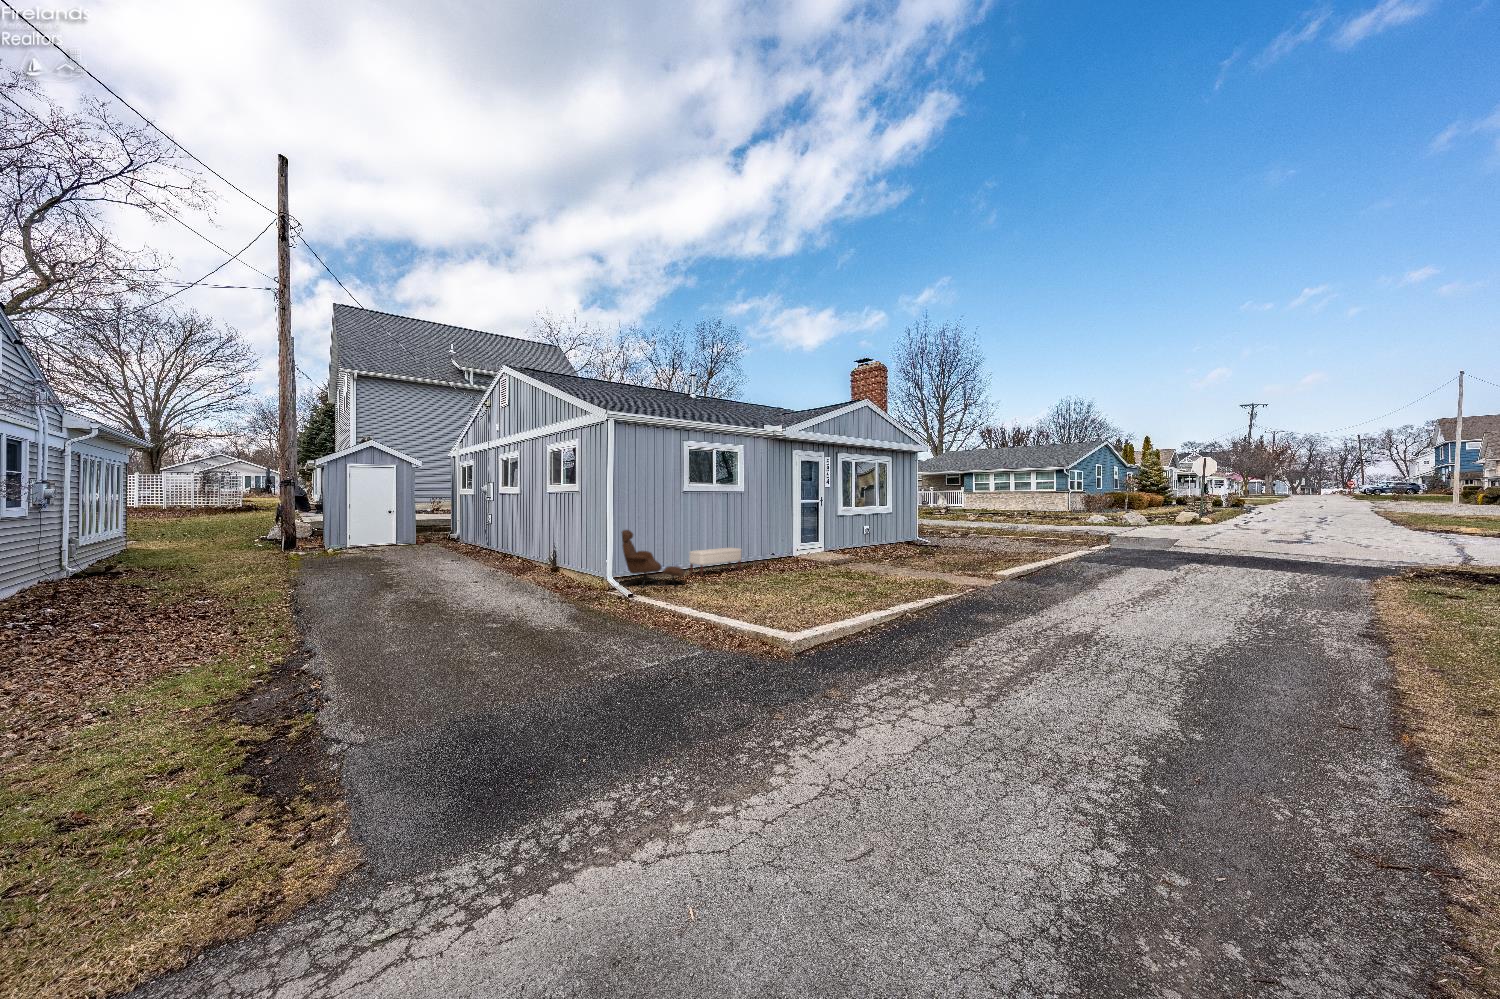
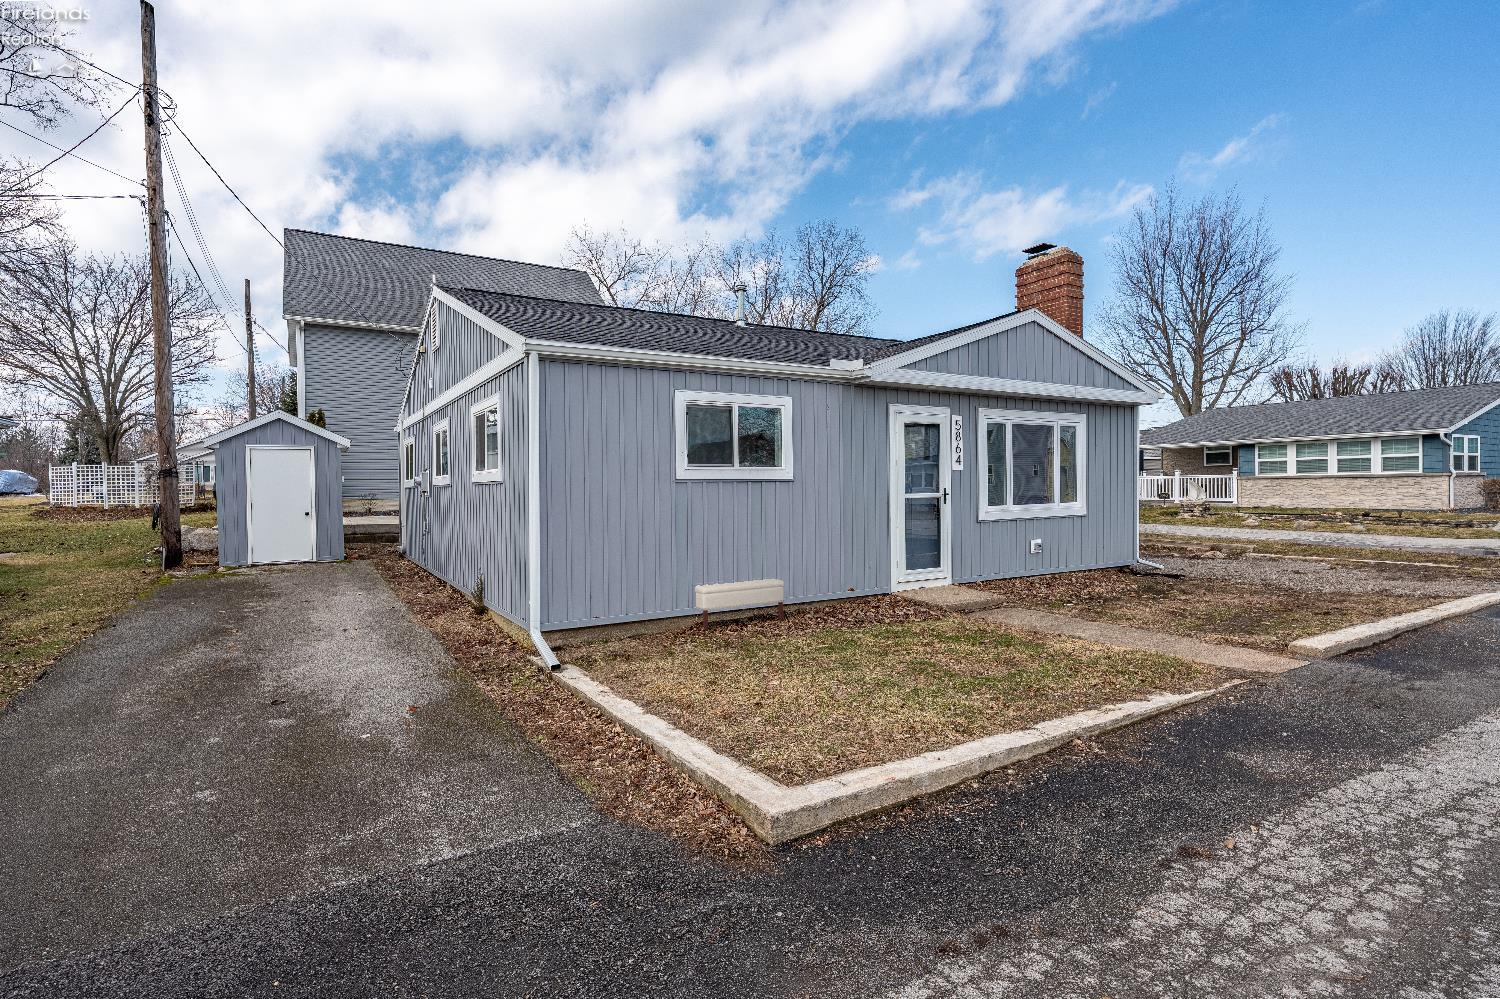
lounge chair: present [622,530,684,587] -> none [549,548,665,652]

